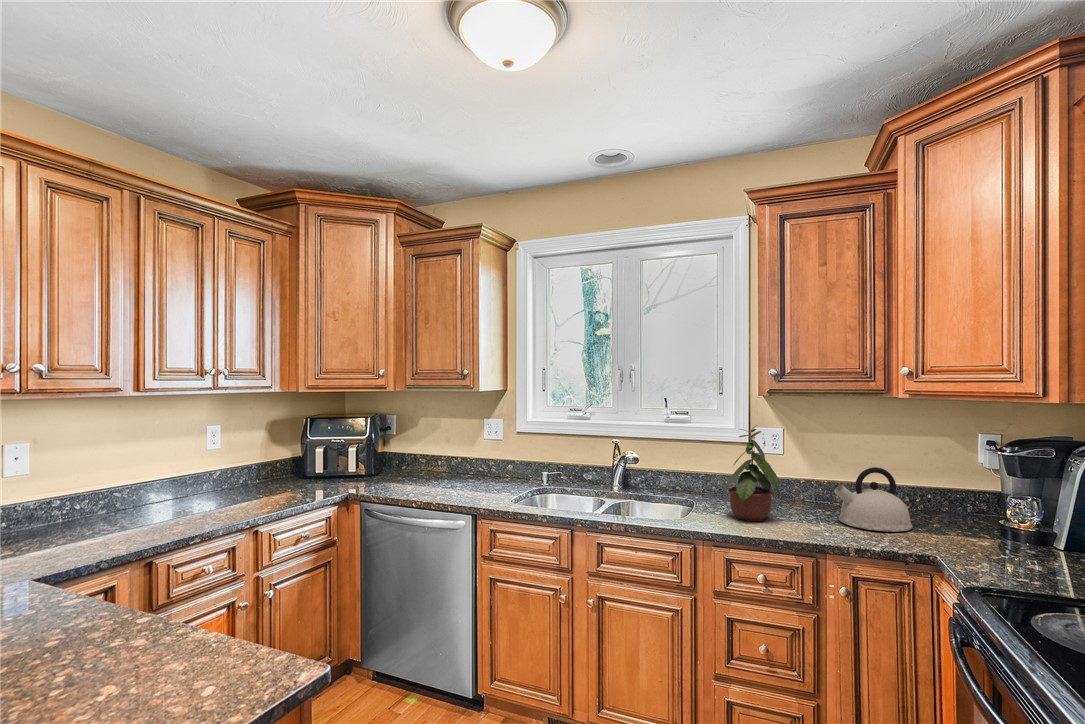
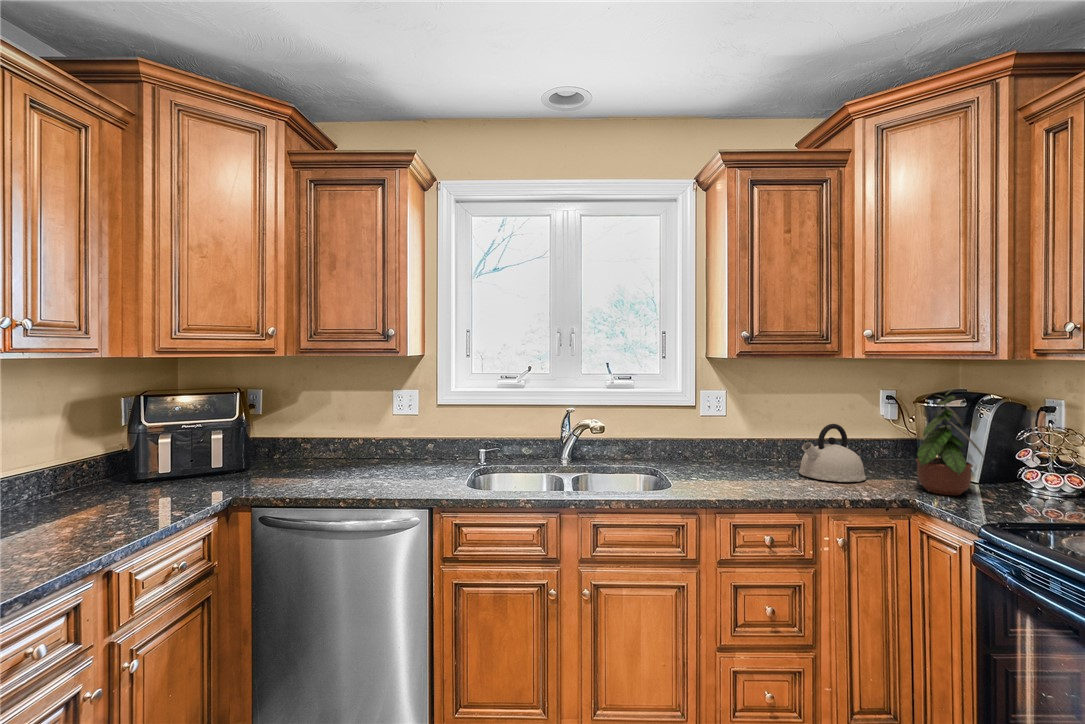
potted plant: present [725,425,779,521] -> present [916,391,984,495]

